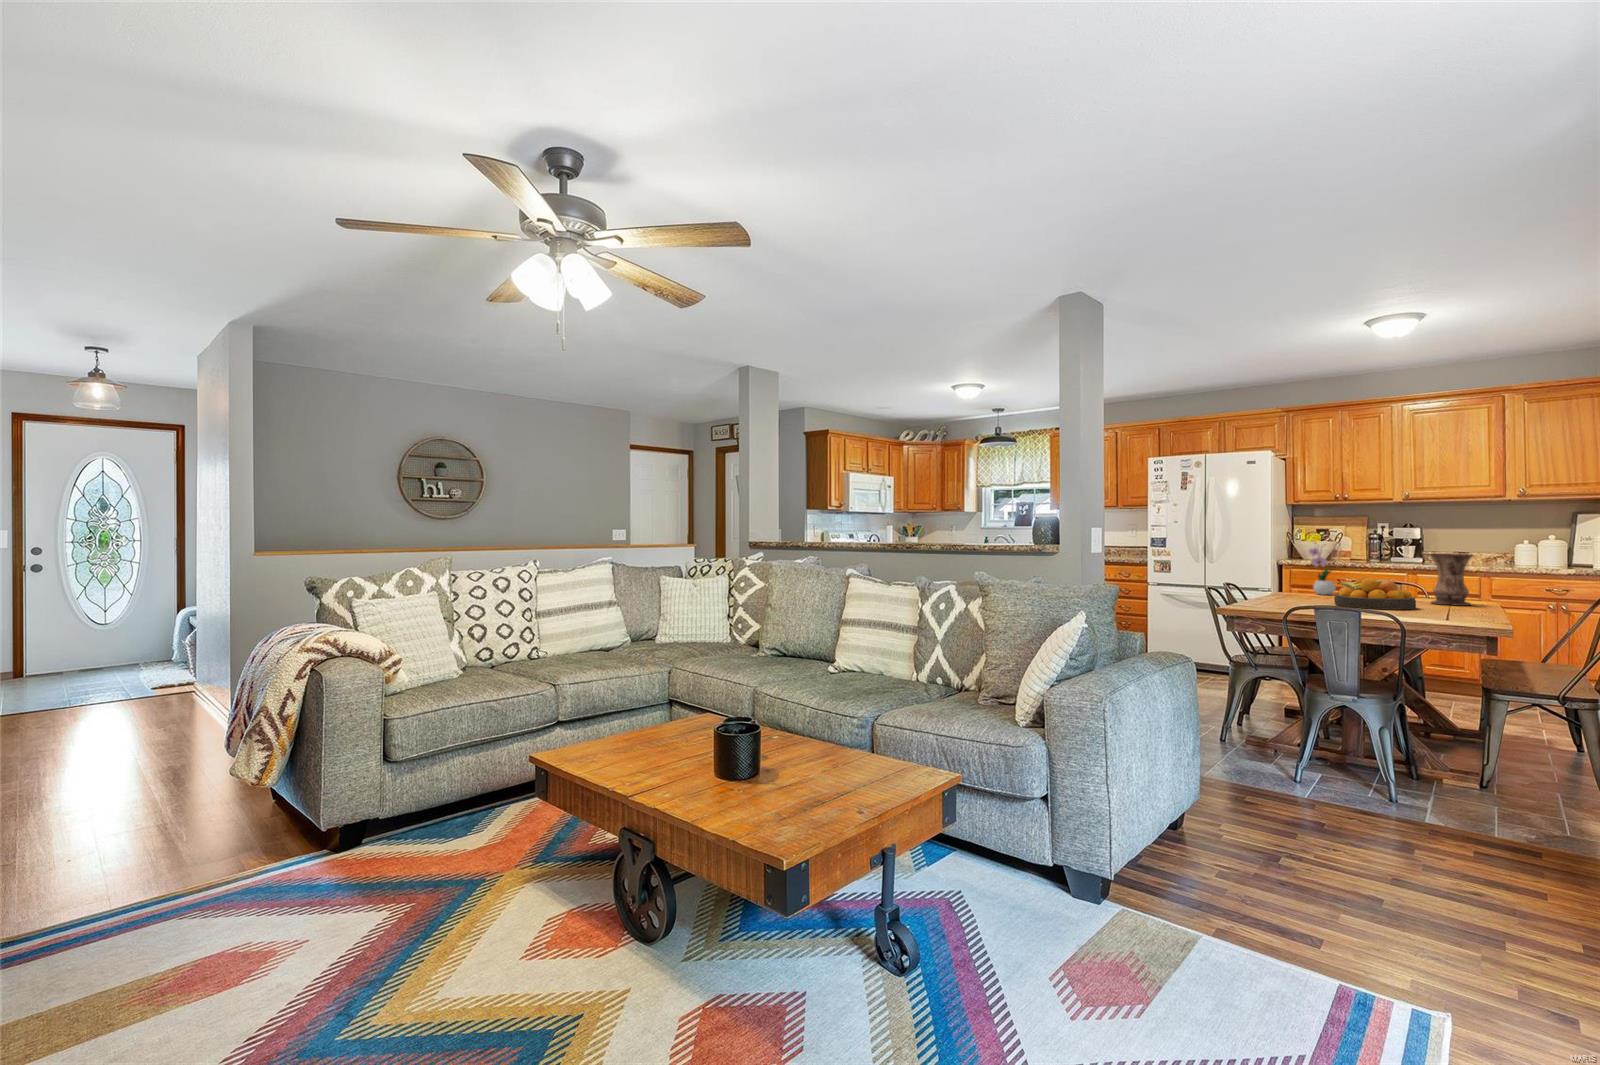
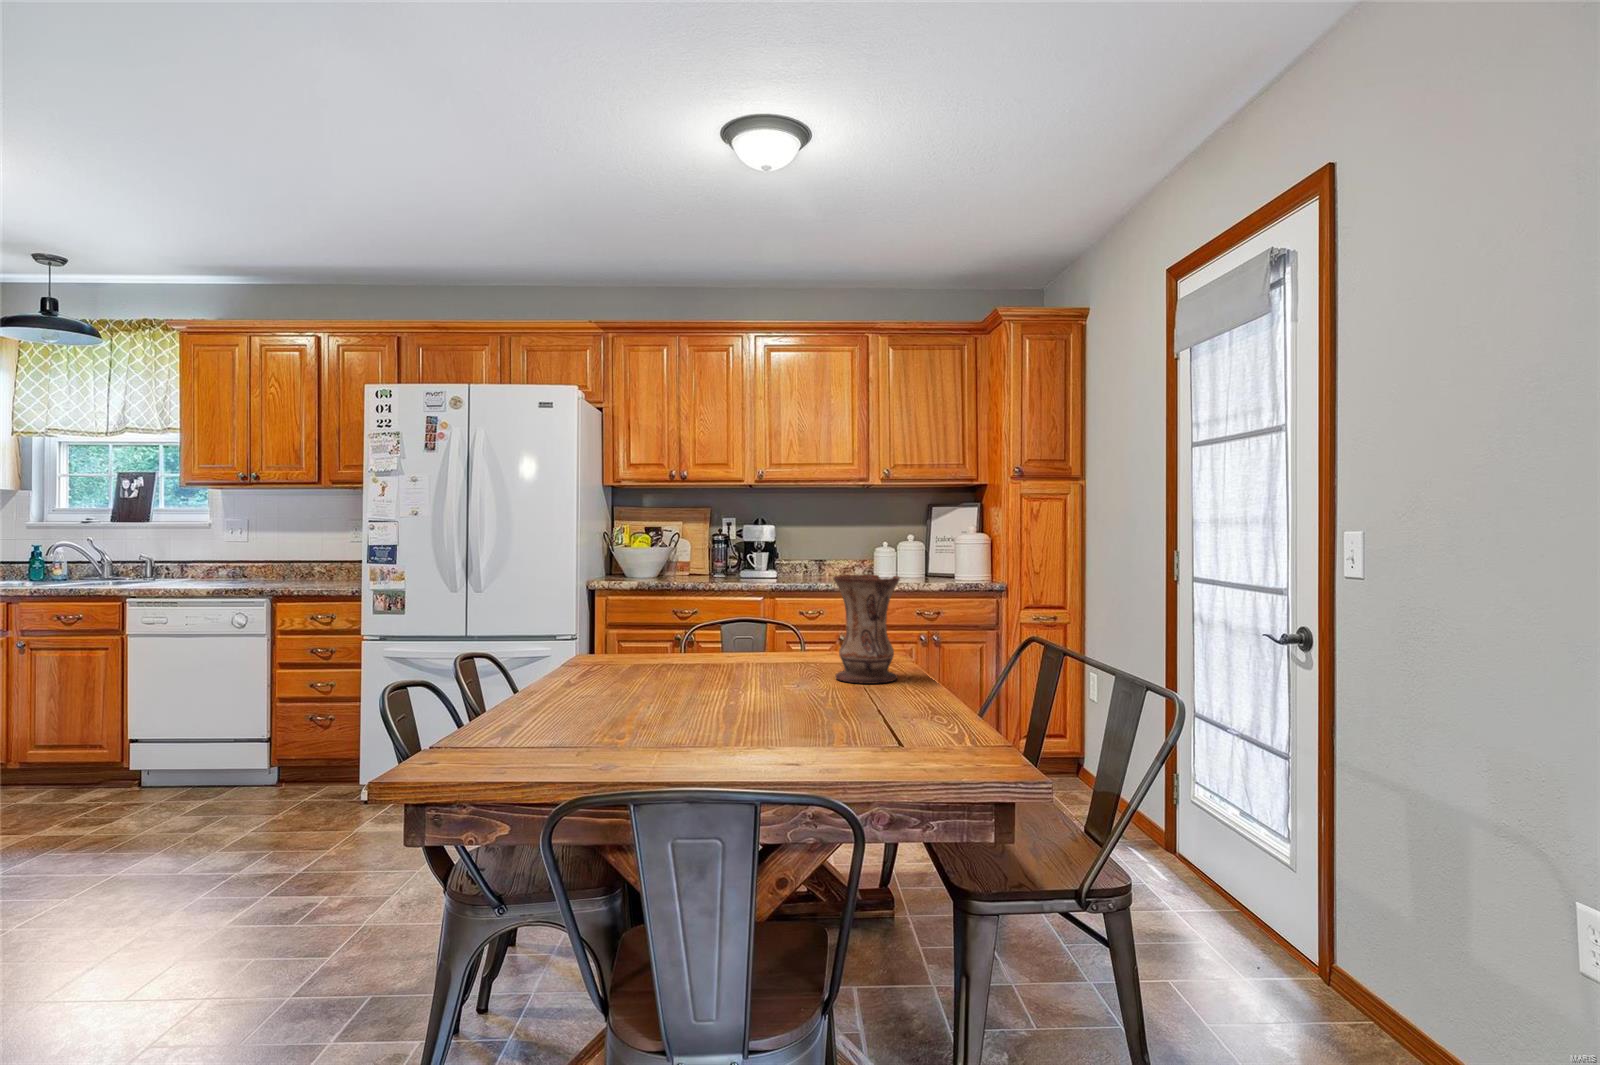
flower arrangement: present [1309,543,1336,595] -> none [627,549,680,666]
fruit bowl: present [1334,576,1416,610] -> none [675,639,832,730]

